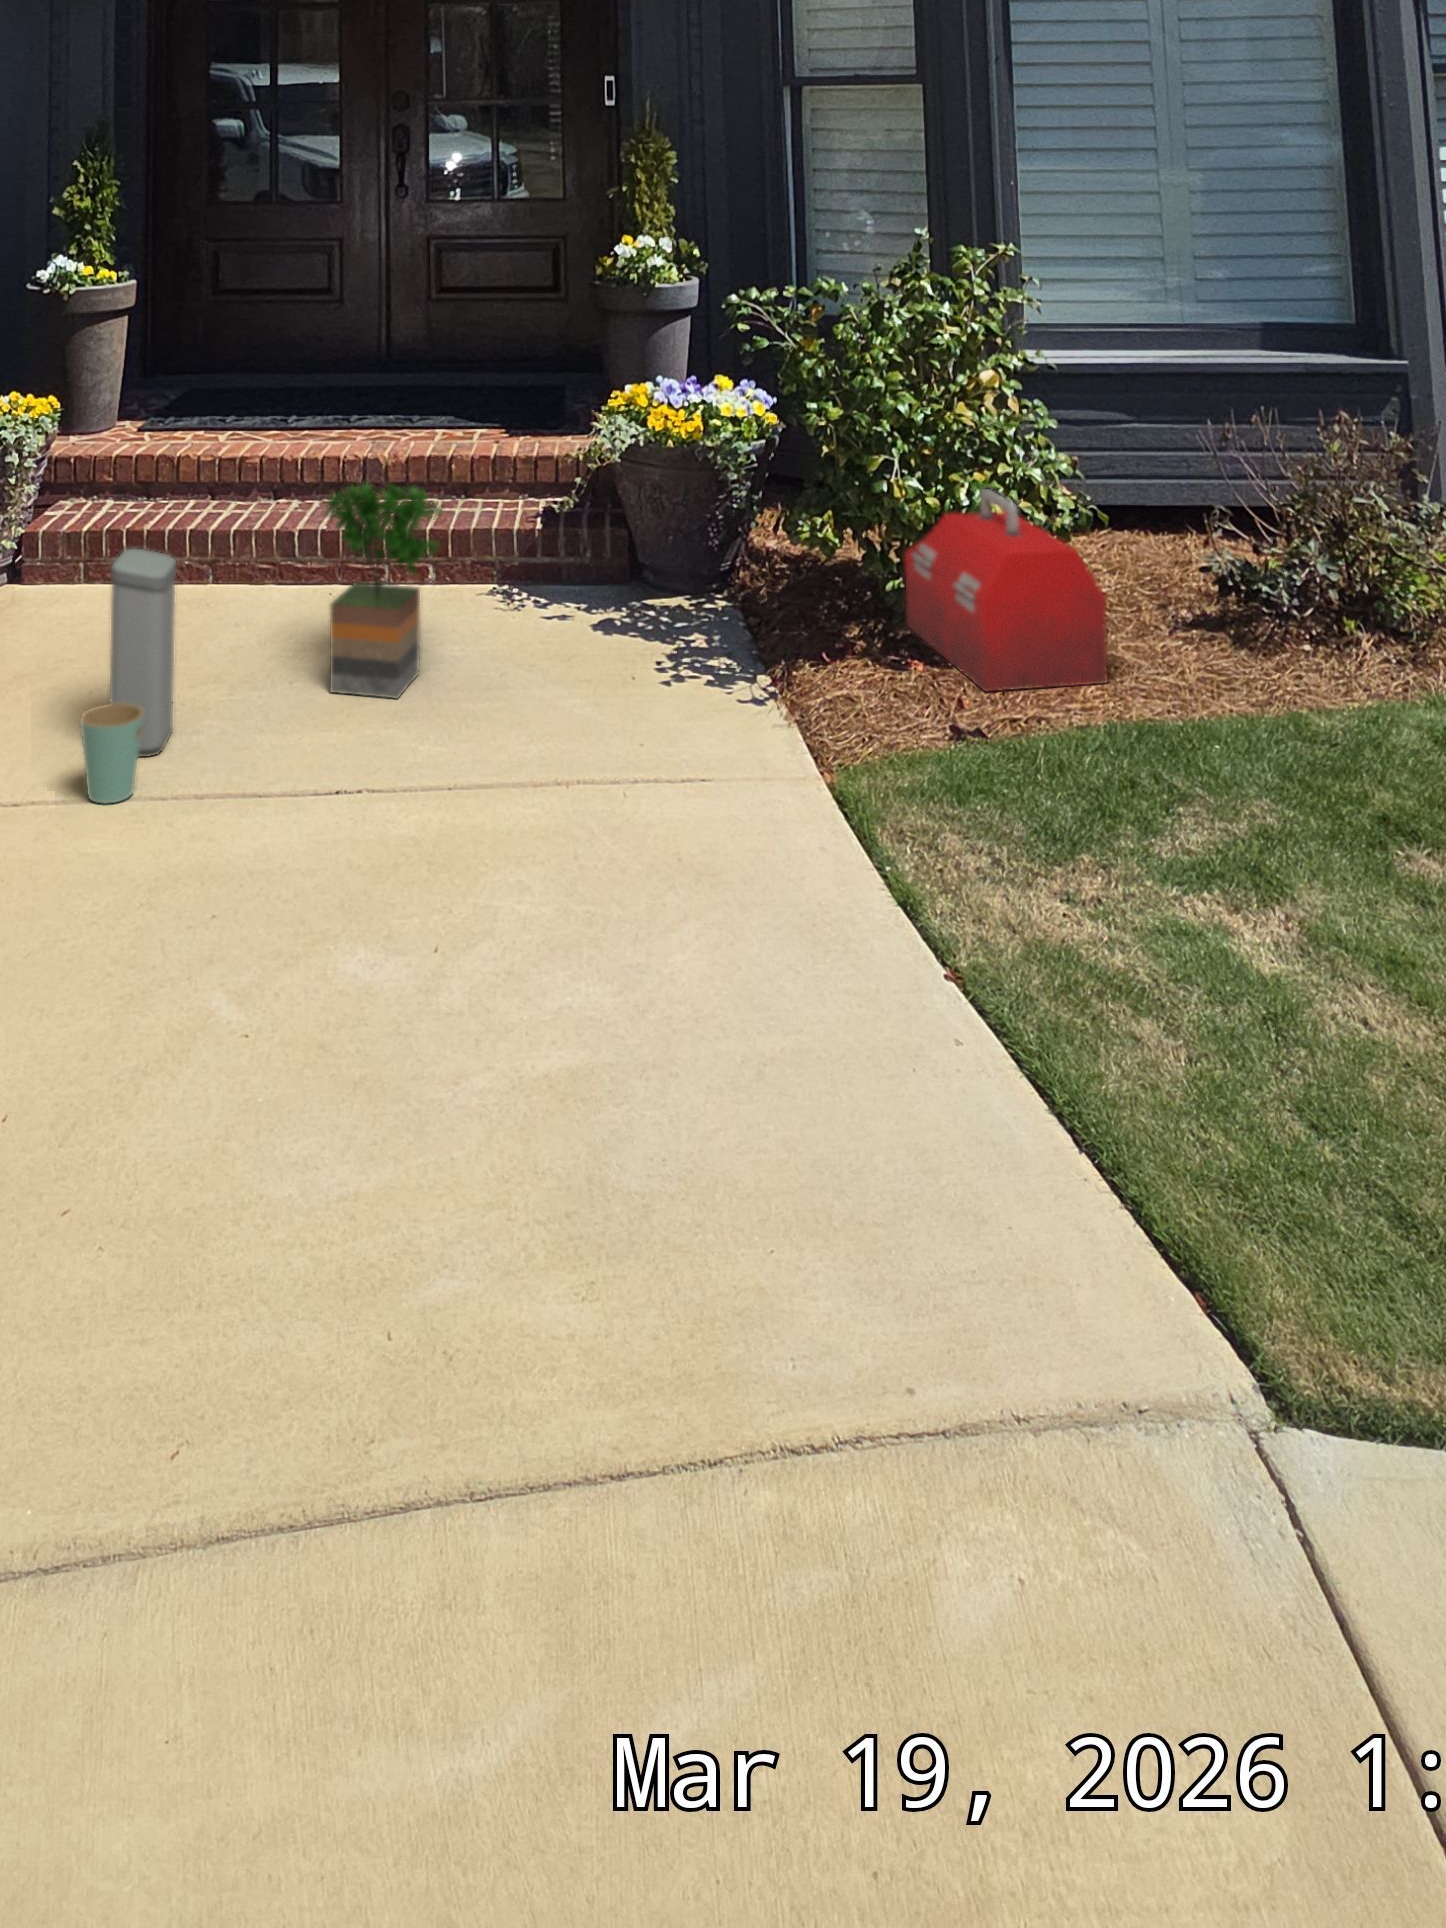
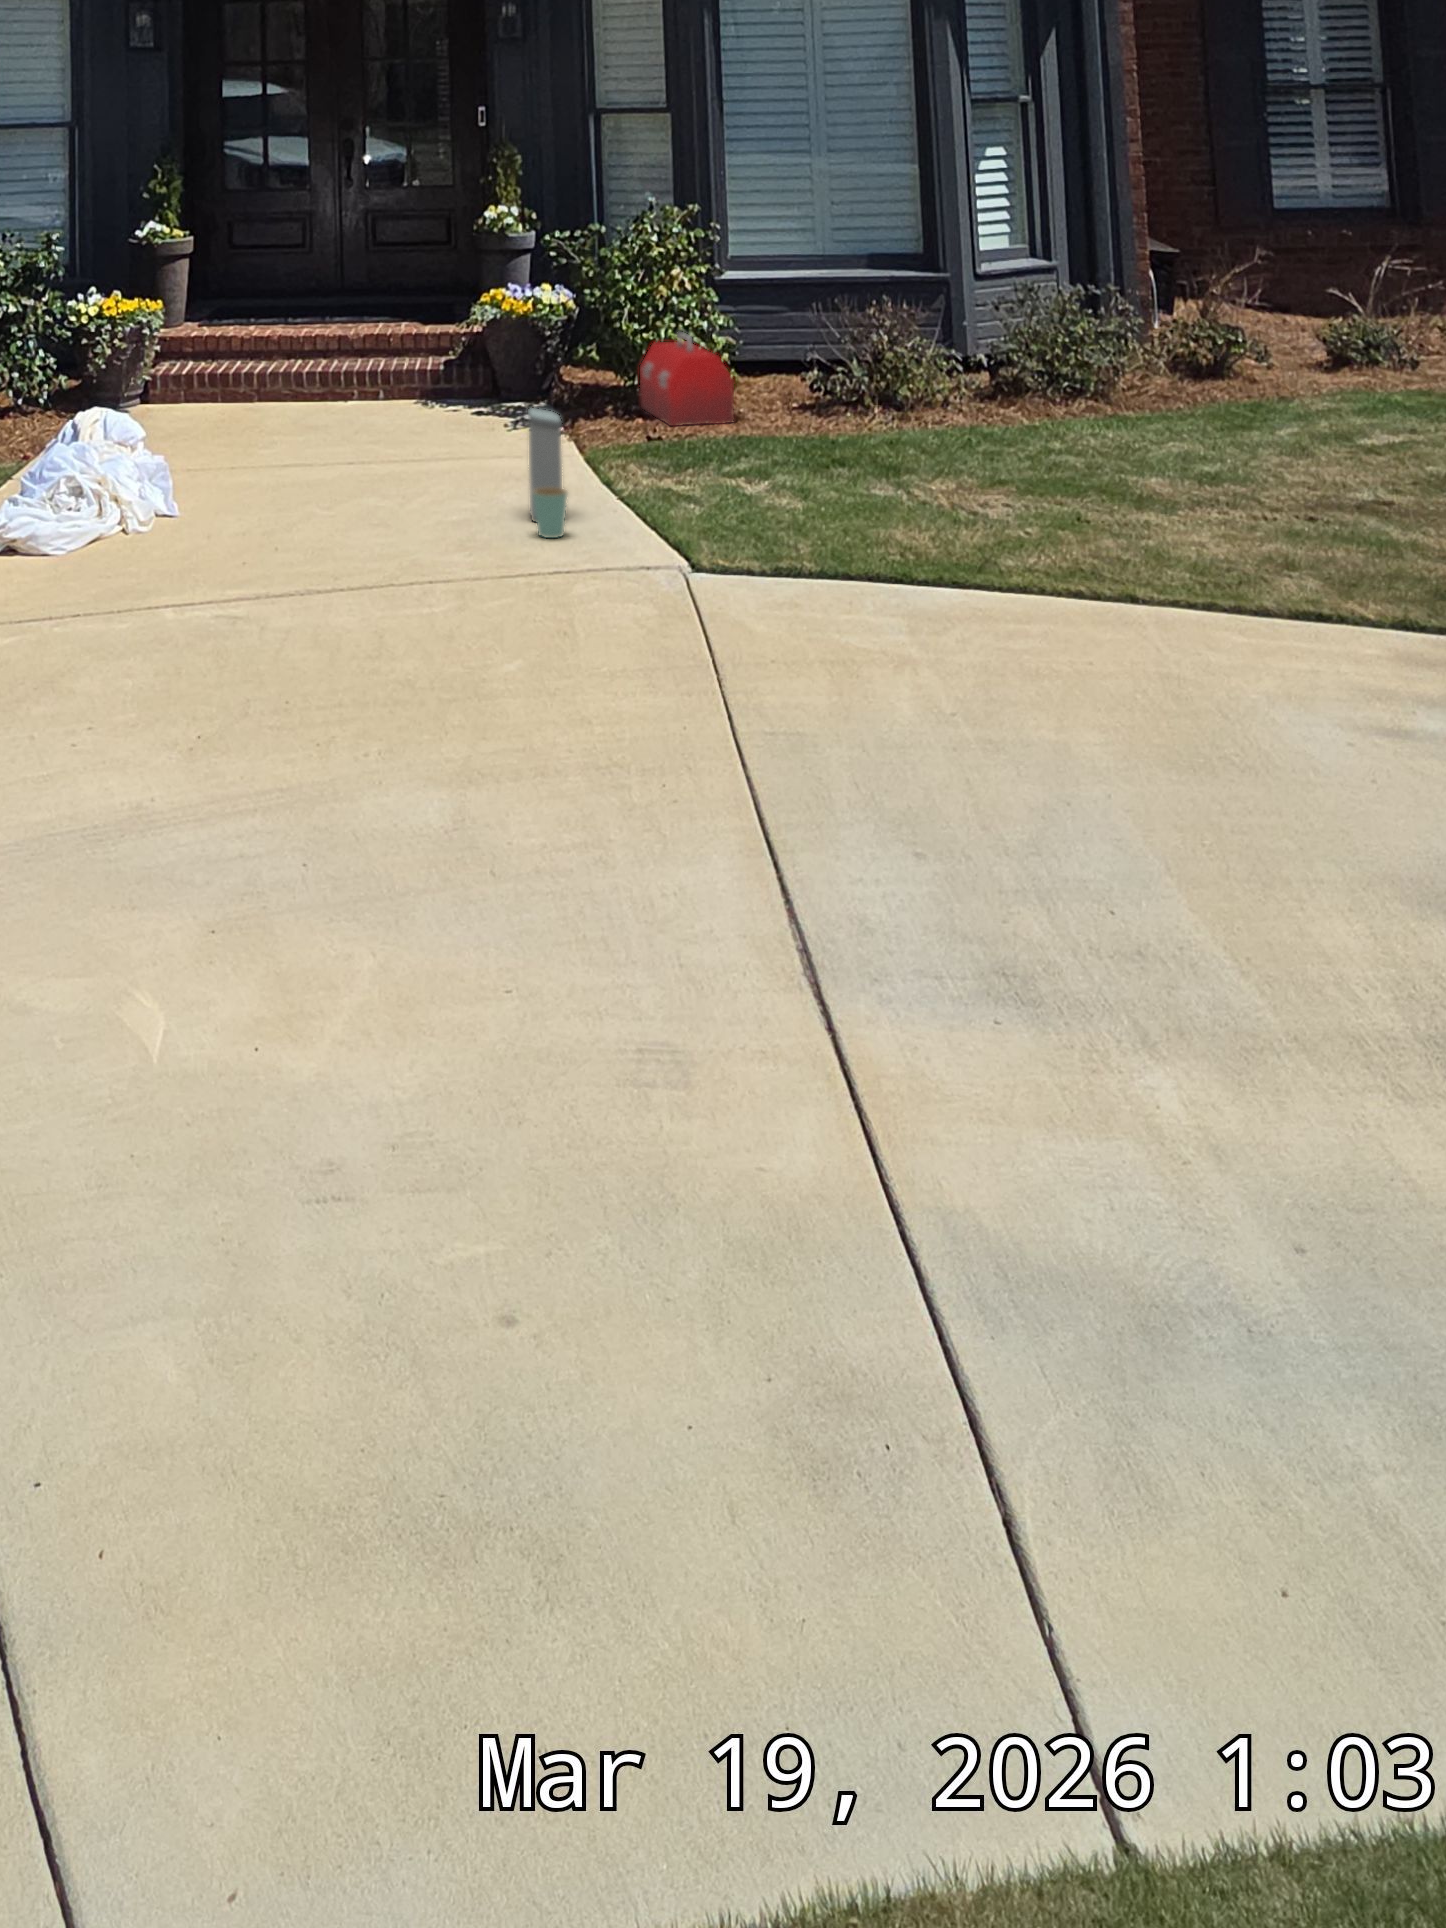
potted tree: present [322,484,442,698] -> none [330,327,395,432]
trash can: present [80,549,176,804] -> present [528,409,567,538]

